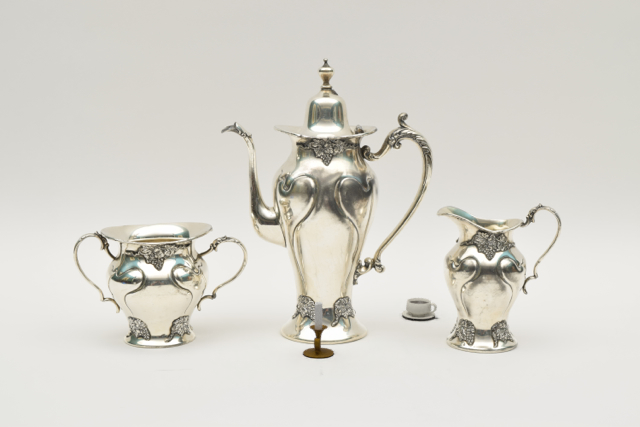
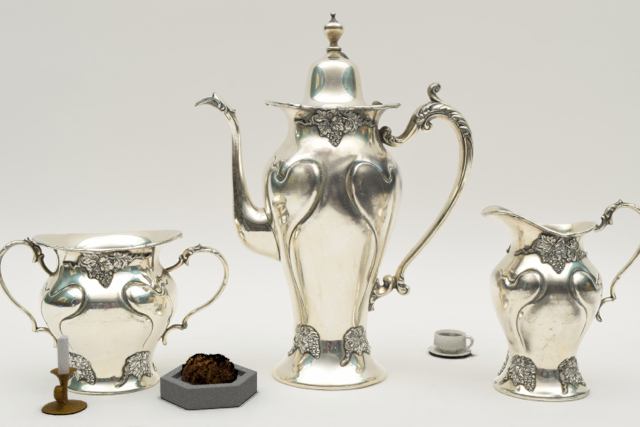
candlestick: present [303,302,334,358] -> present [42,335,87,414]
decorative bowl: none [199,315,270,359] -> present [160,353,257,410]

